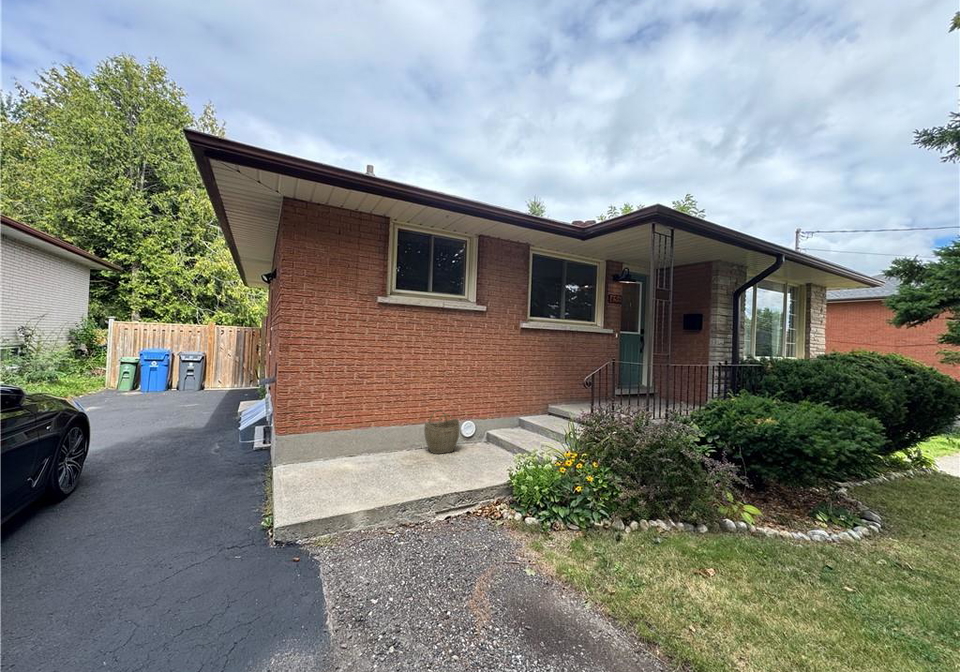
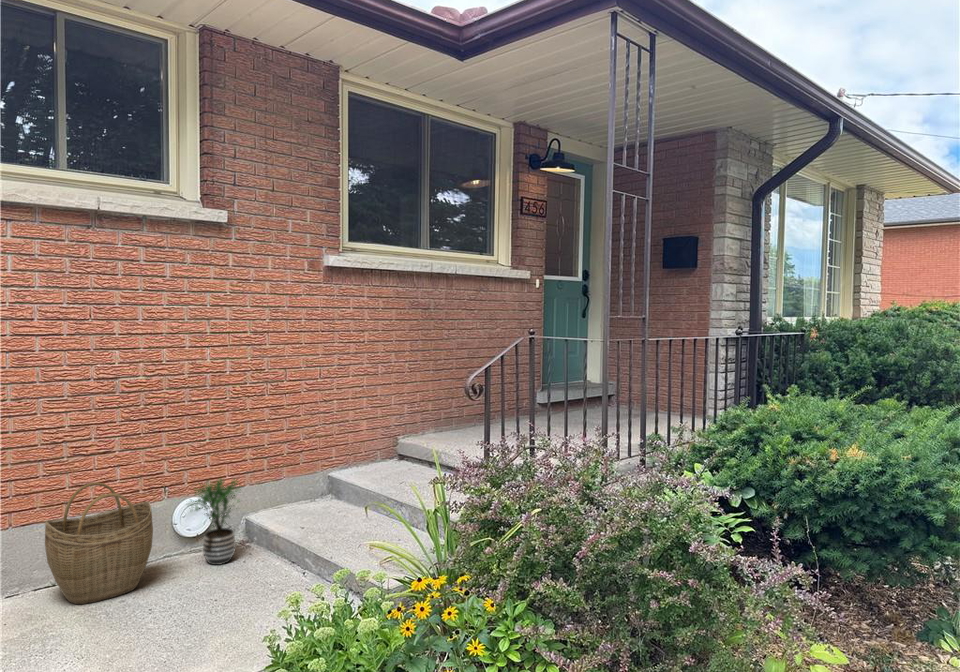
potted plant: none [469,412,491,447] -> present [194,479,238,565]

